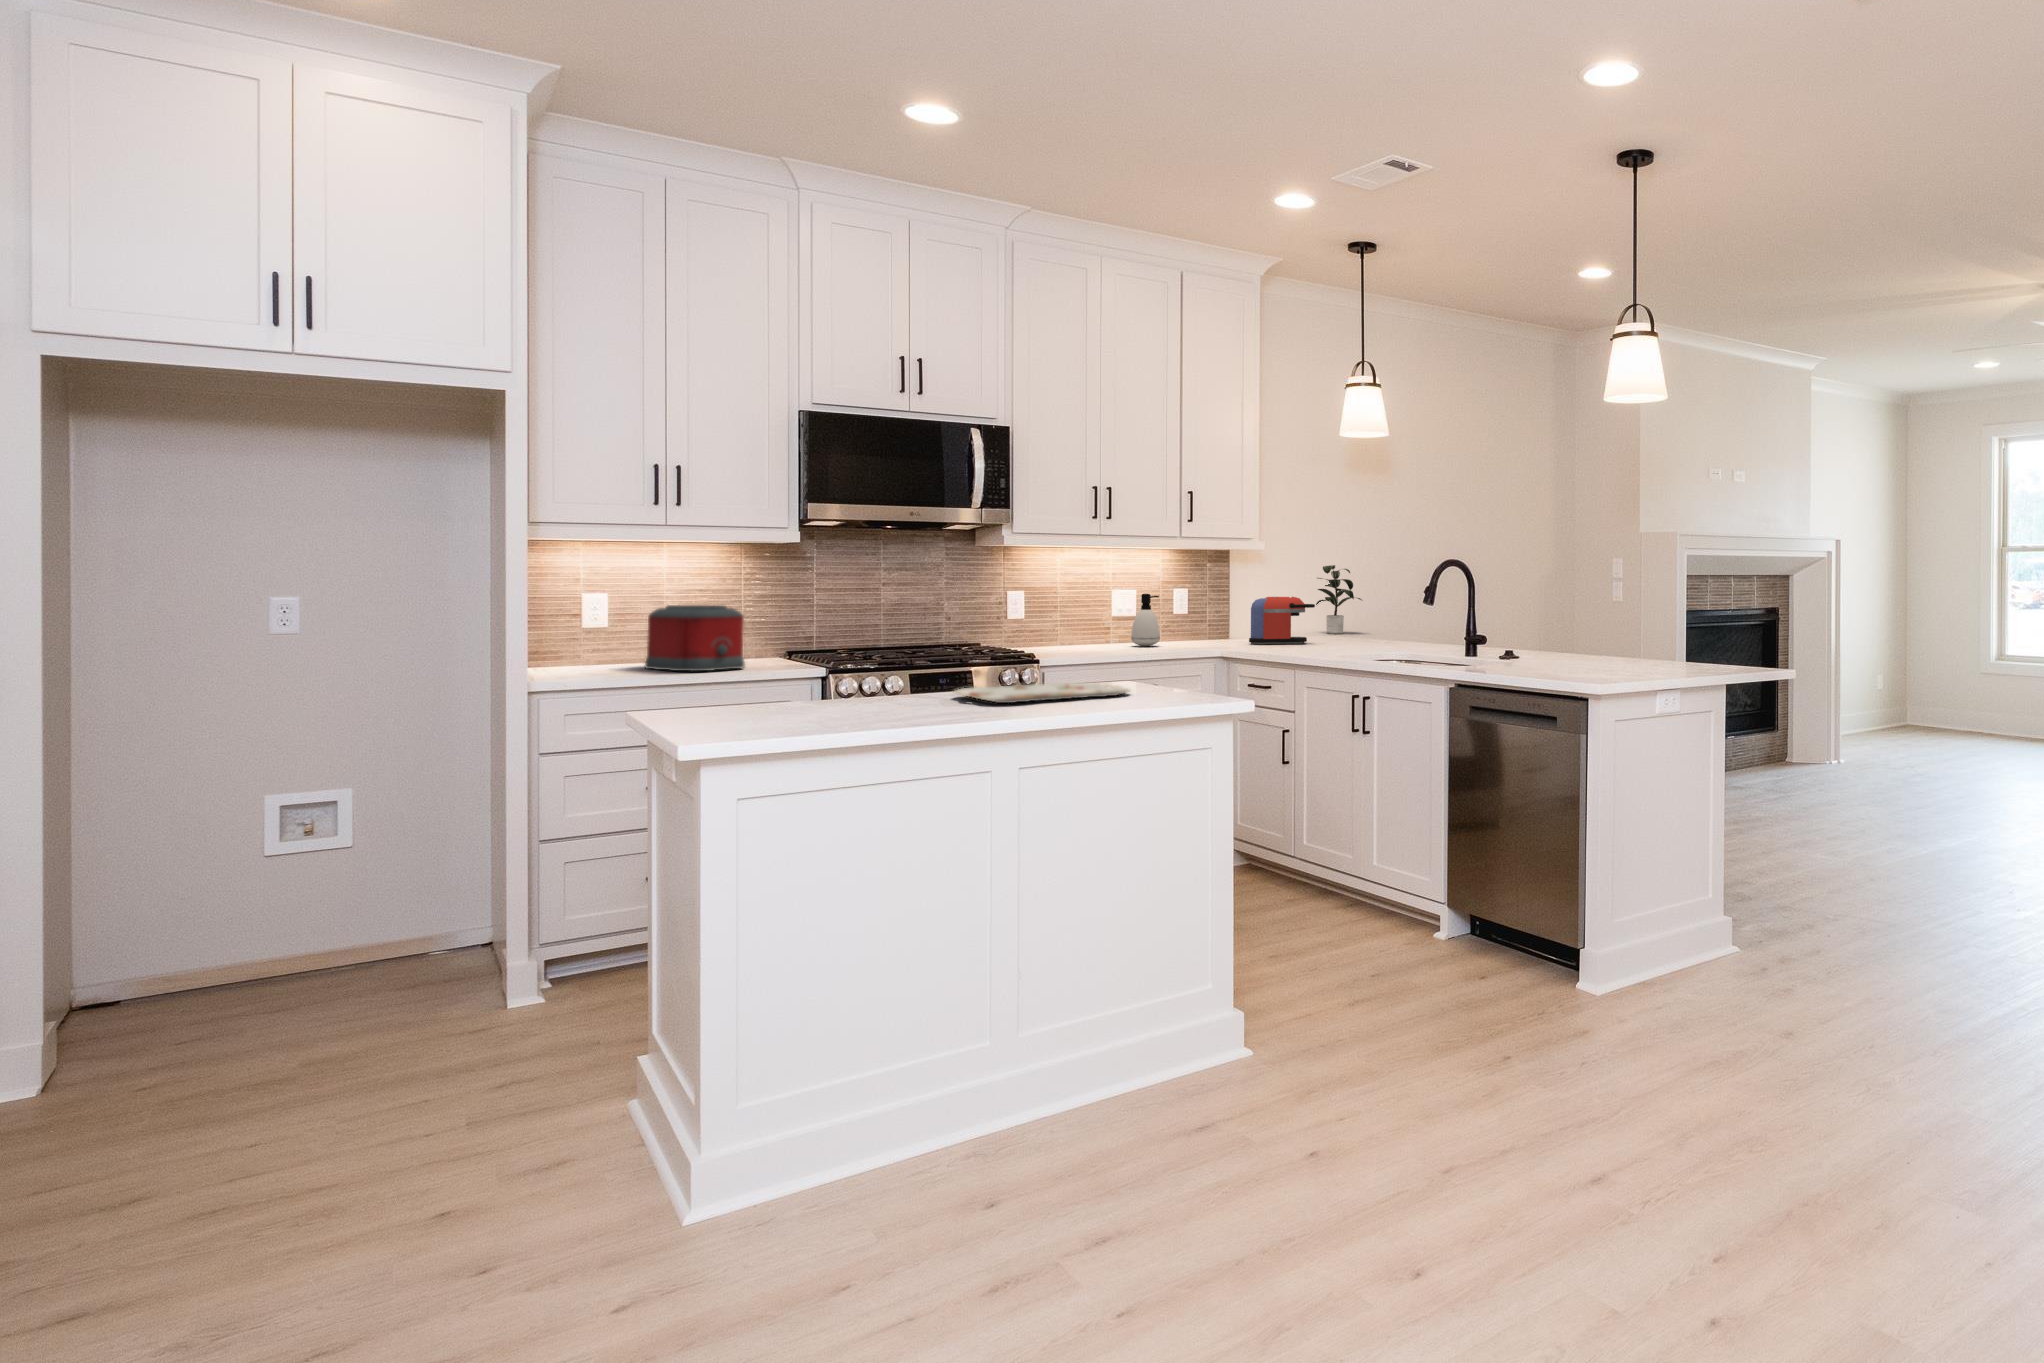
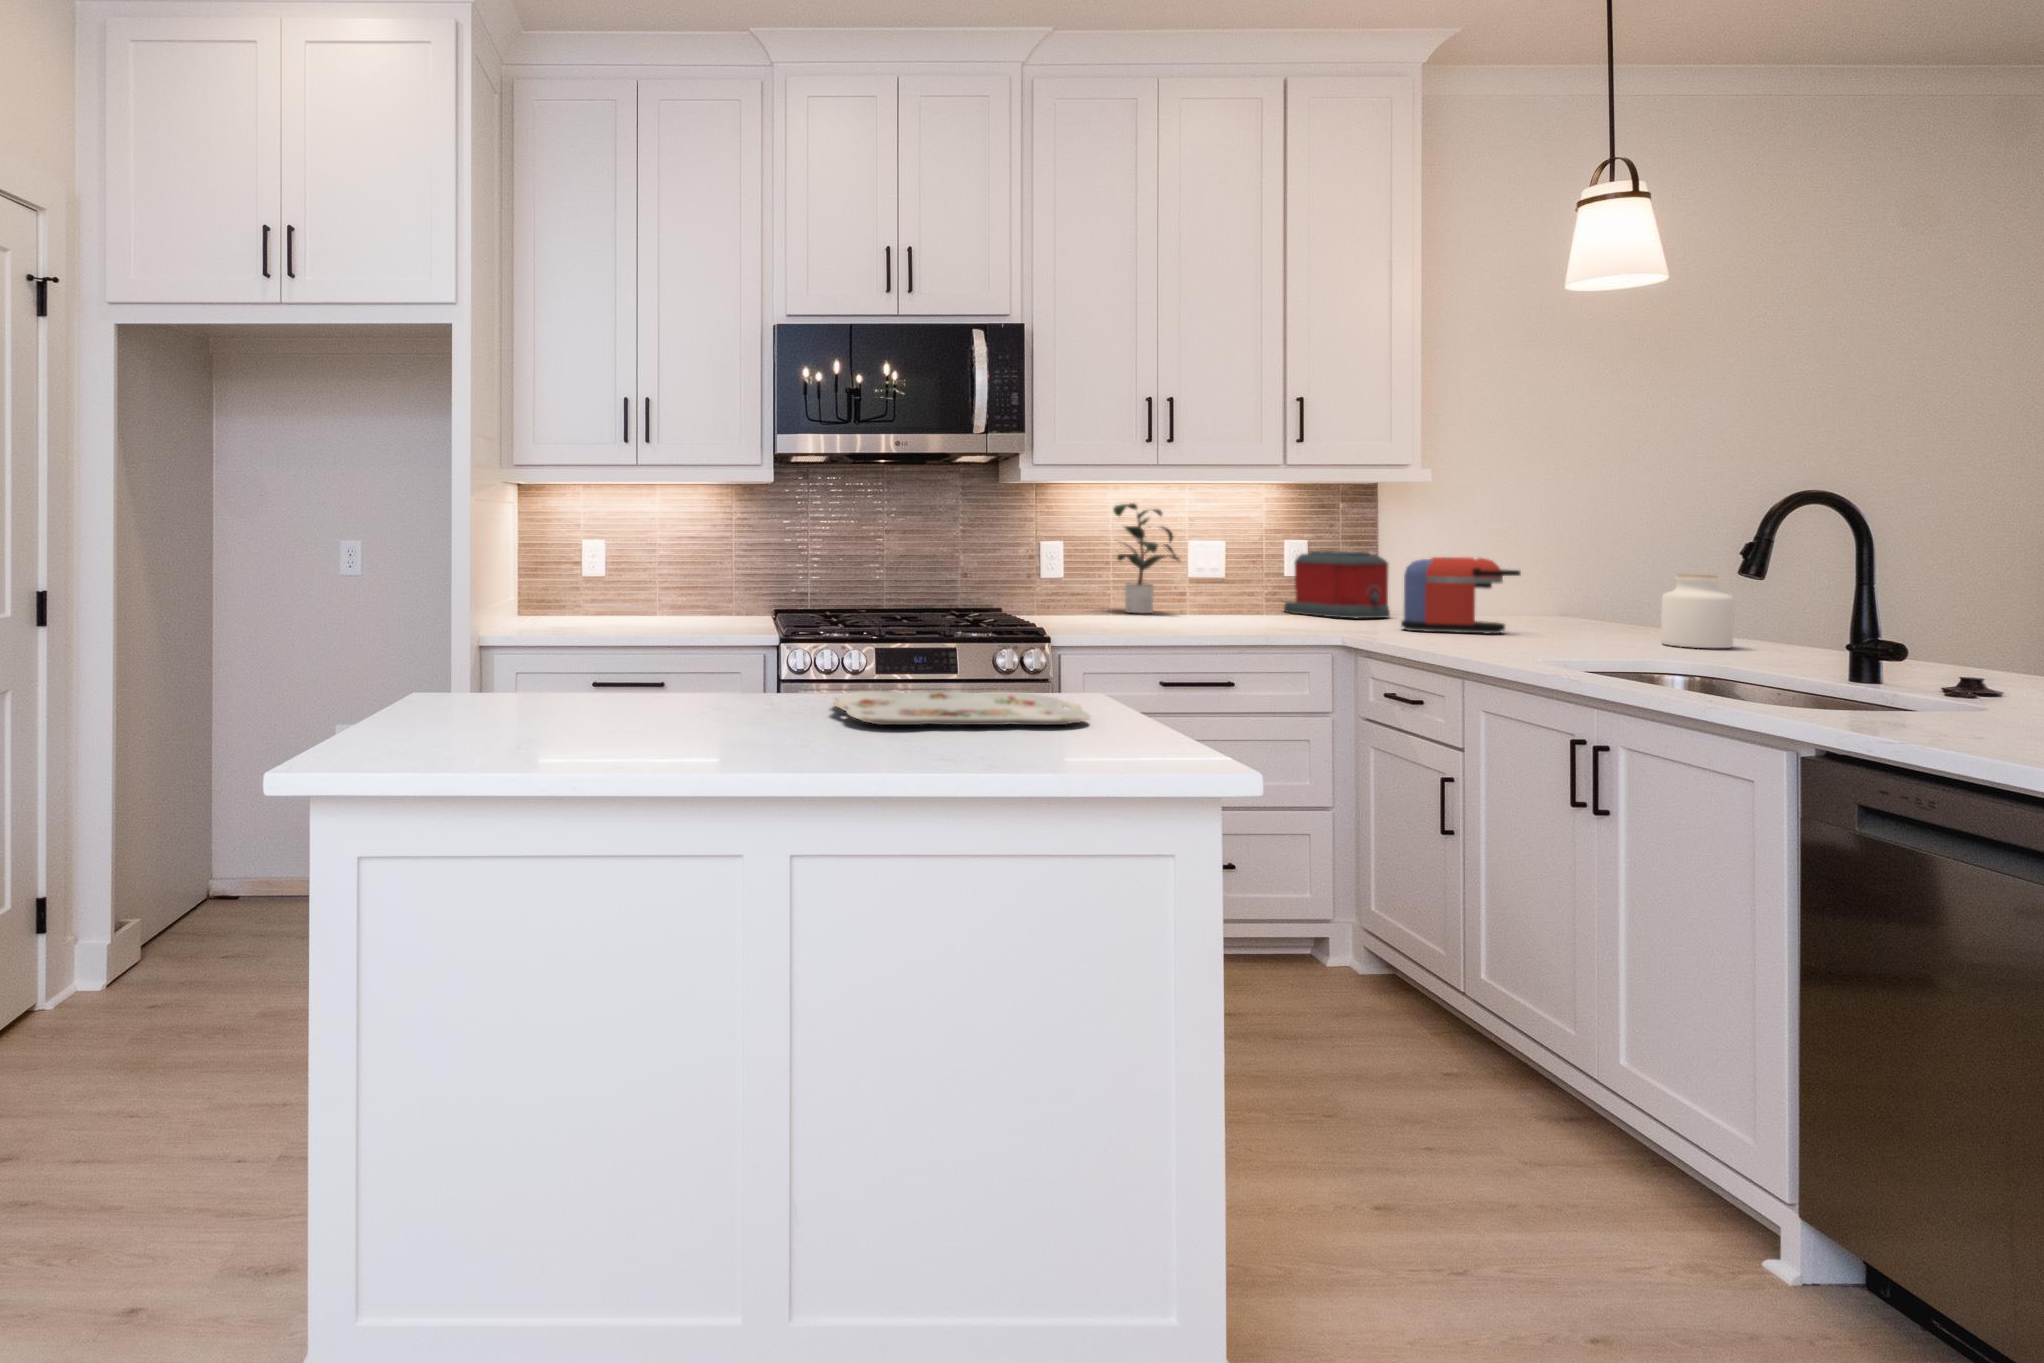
potted plant: present [1316,565,1362,634] -> present [1114,503,1179,614]
soap dispenser: present [1131,594,1160,646] -> none [1208,549,1251,625]
jar: none [1386,604,1419,646] -> present [1661,575,1734,648]
toaster: present [645,605,745,671] -> present [1284,551,1390,619]

